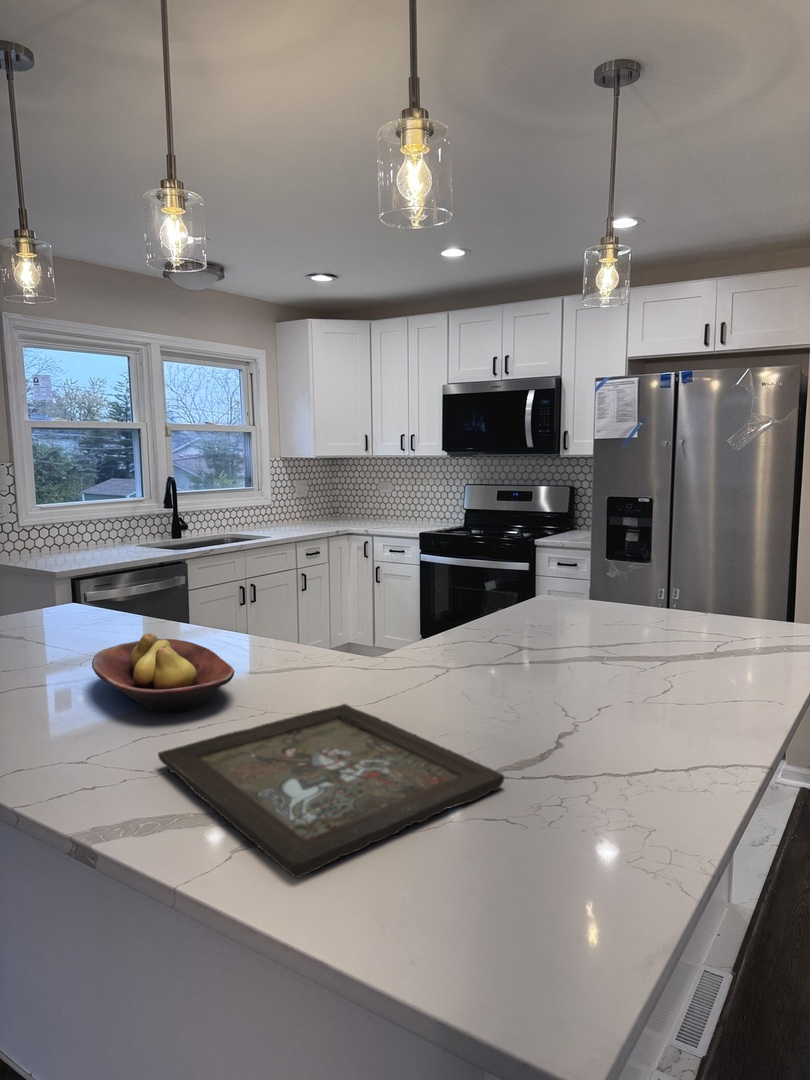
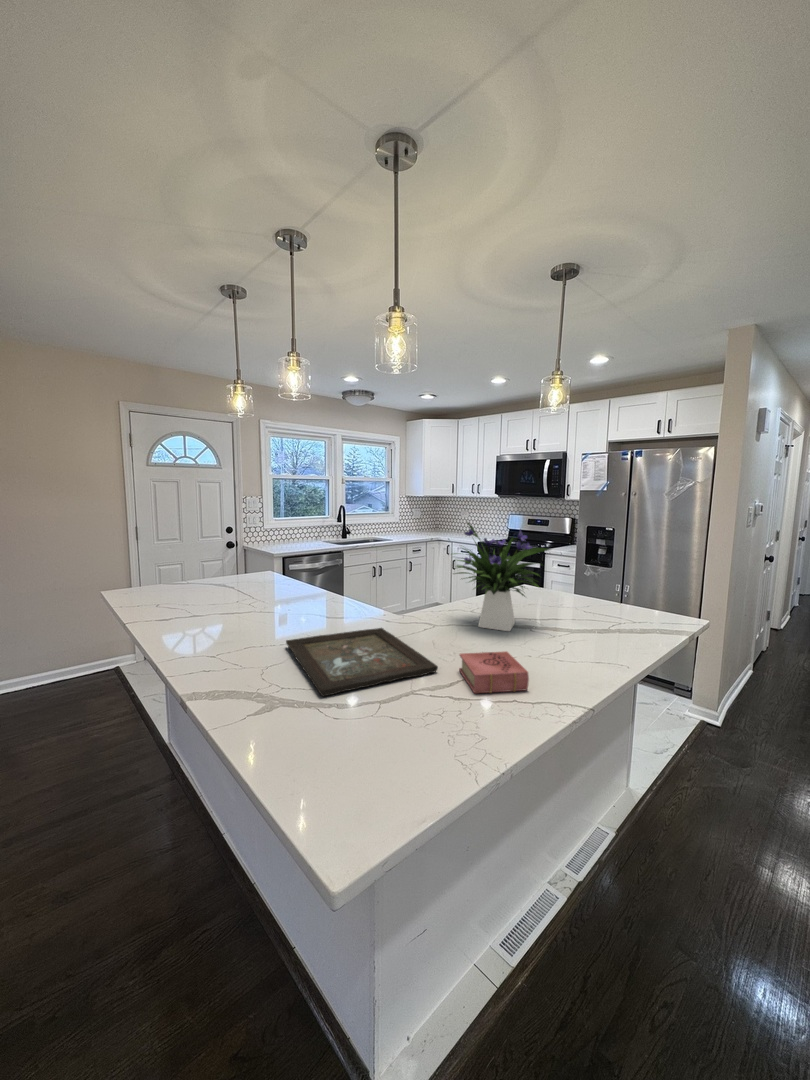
flower arrangement: none [459,485,647,688] -> present [455,522,551,631]
fruit bowl: present [92,633,234,712] -> none [271,587,334,625]
book: none [542,730,697,826] -> present [459,651,529,693]

